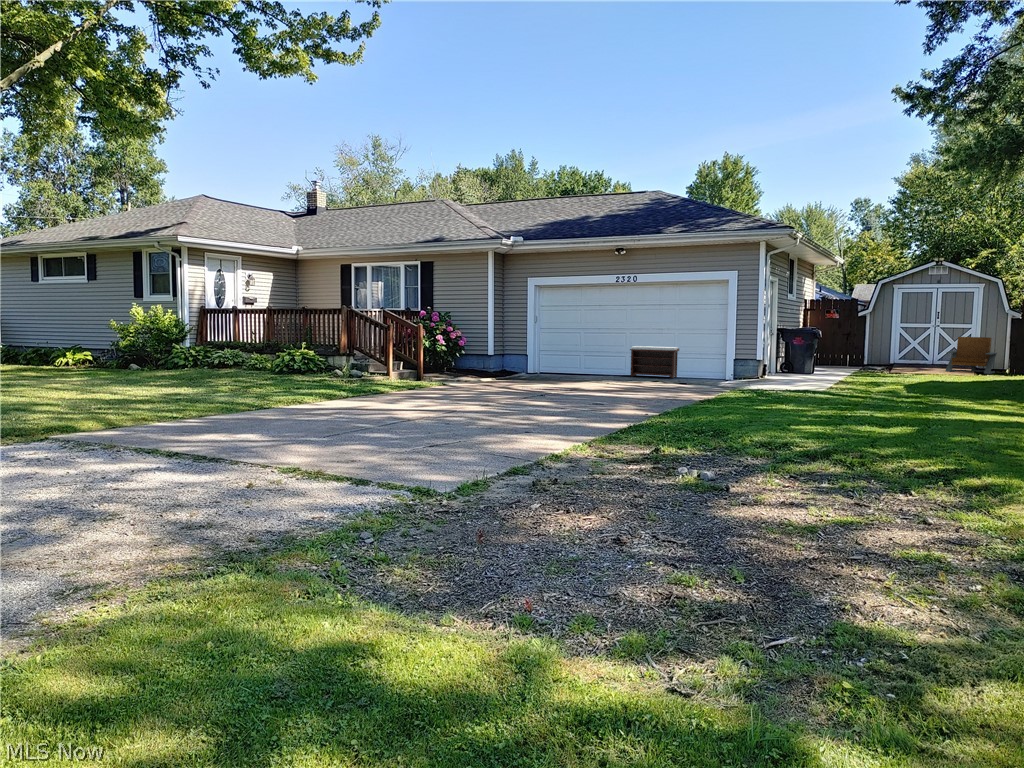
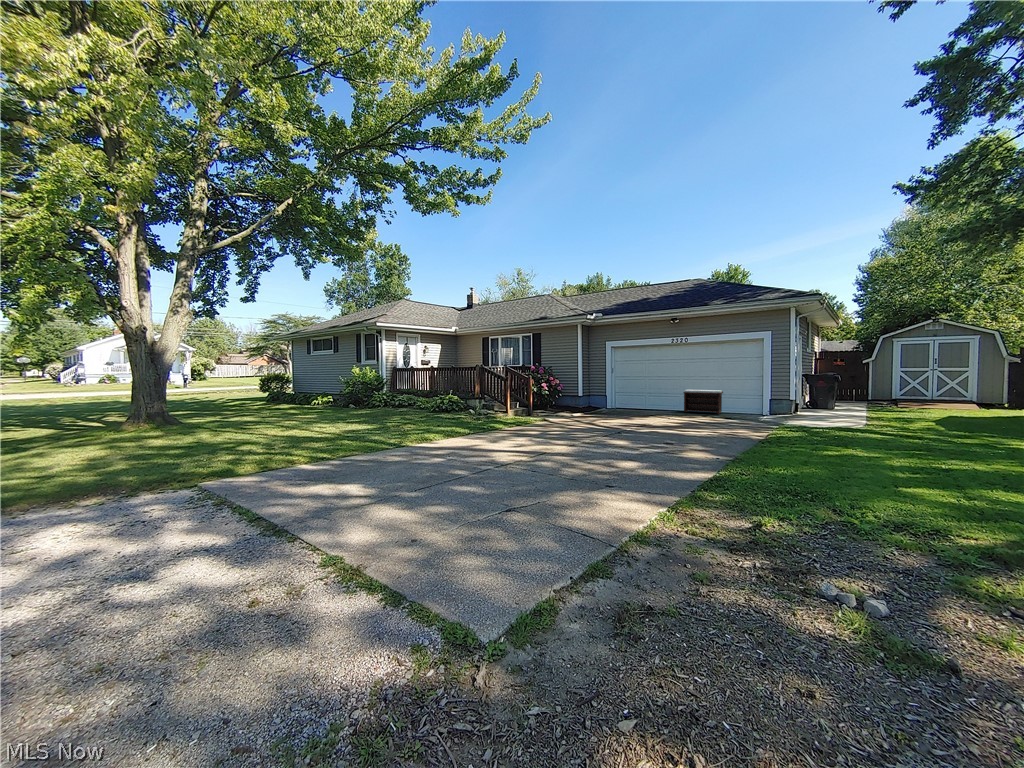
lounge chair: present [945,337,997,374] -> none [949,378,999,409]

